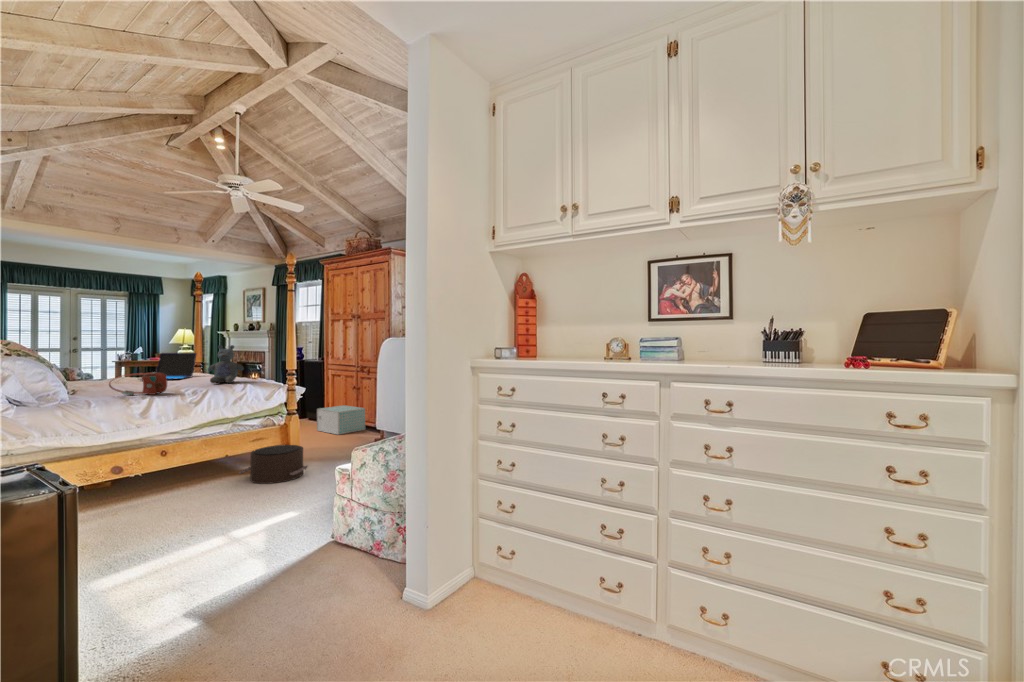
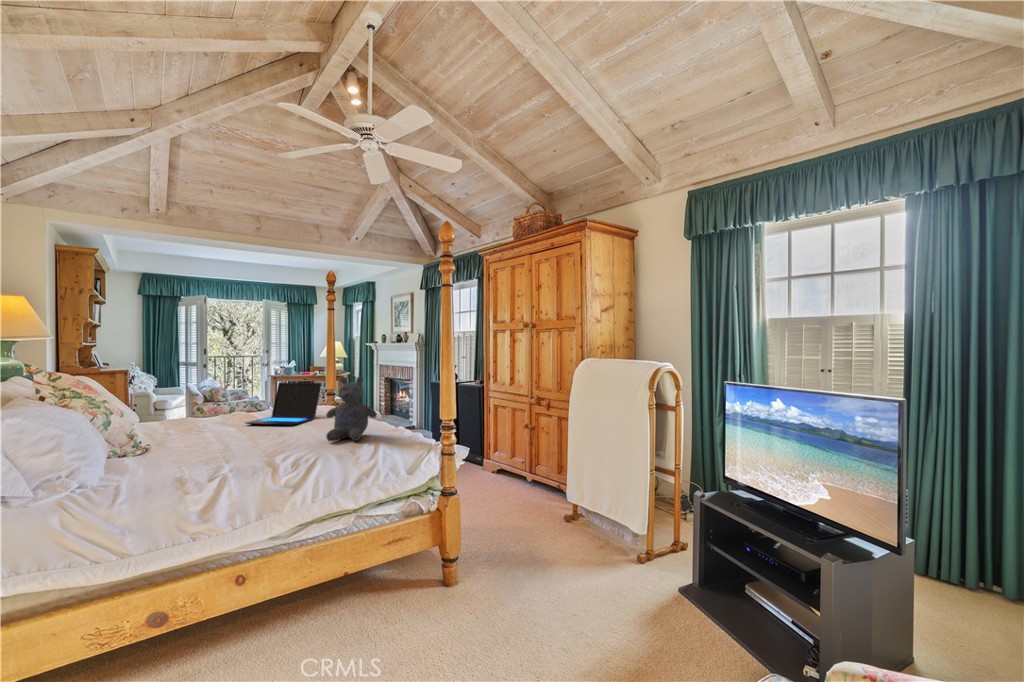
handbag: present [109,372,167,395] -> none [162,433,252,474]
storage box: present [317,405,365,435] -> none [477,451,543,501]
pouf: present [239,445,308,484] -> none [362,553,478,646]

